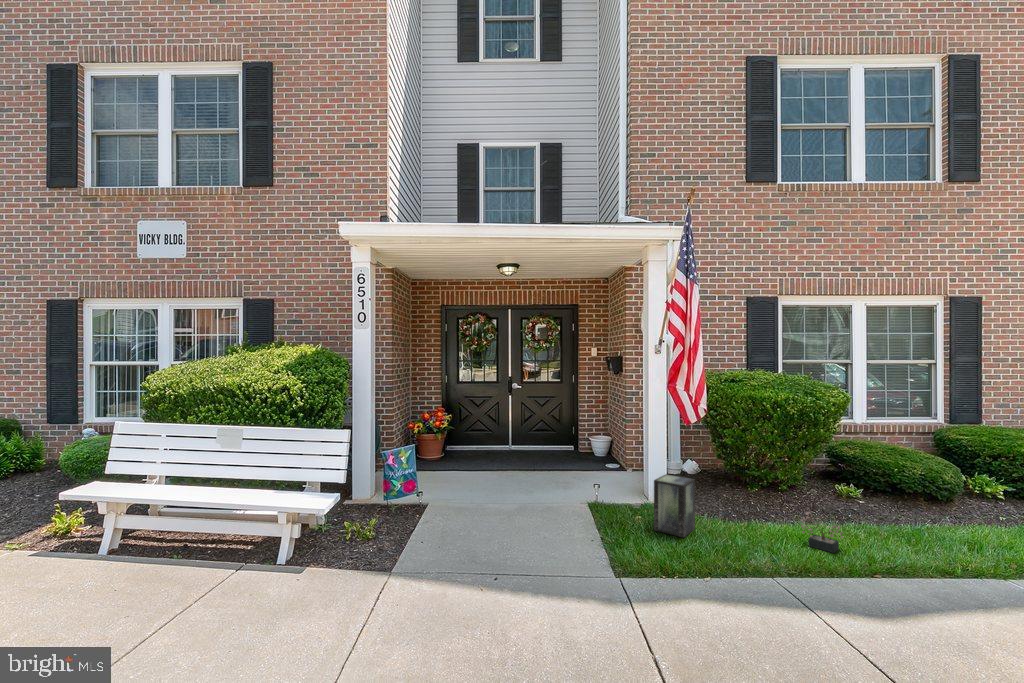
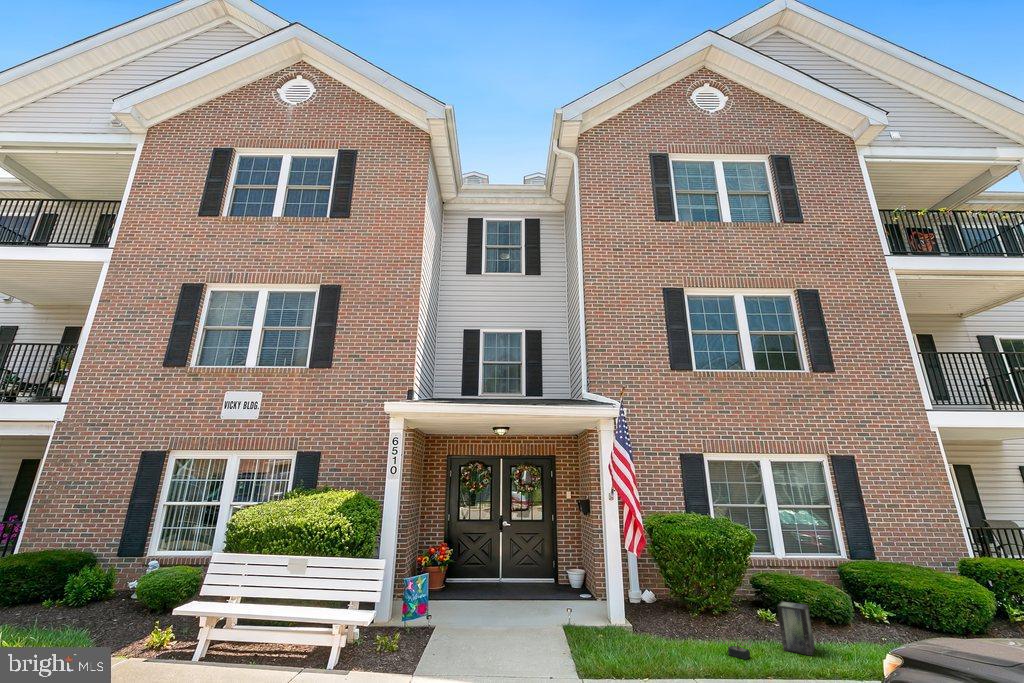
storage box: present [654,474,695,538] -> present [778,601,815,656]

